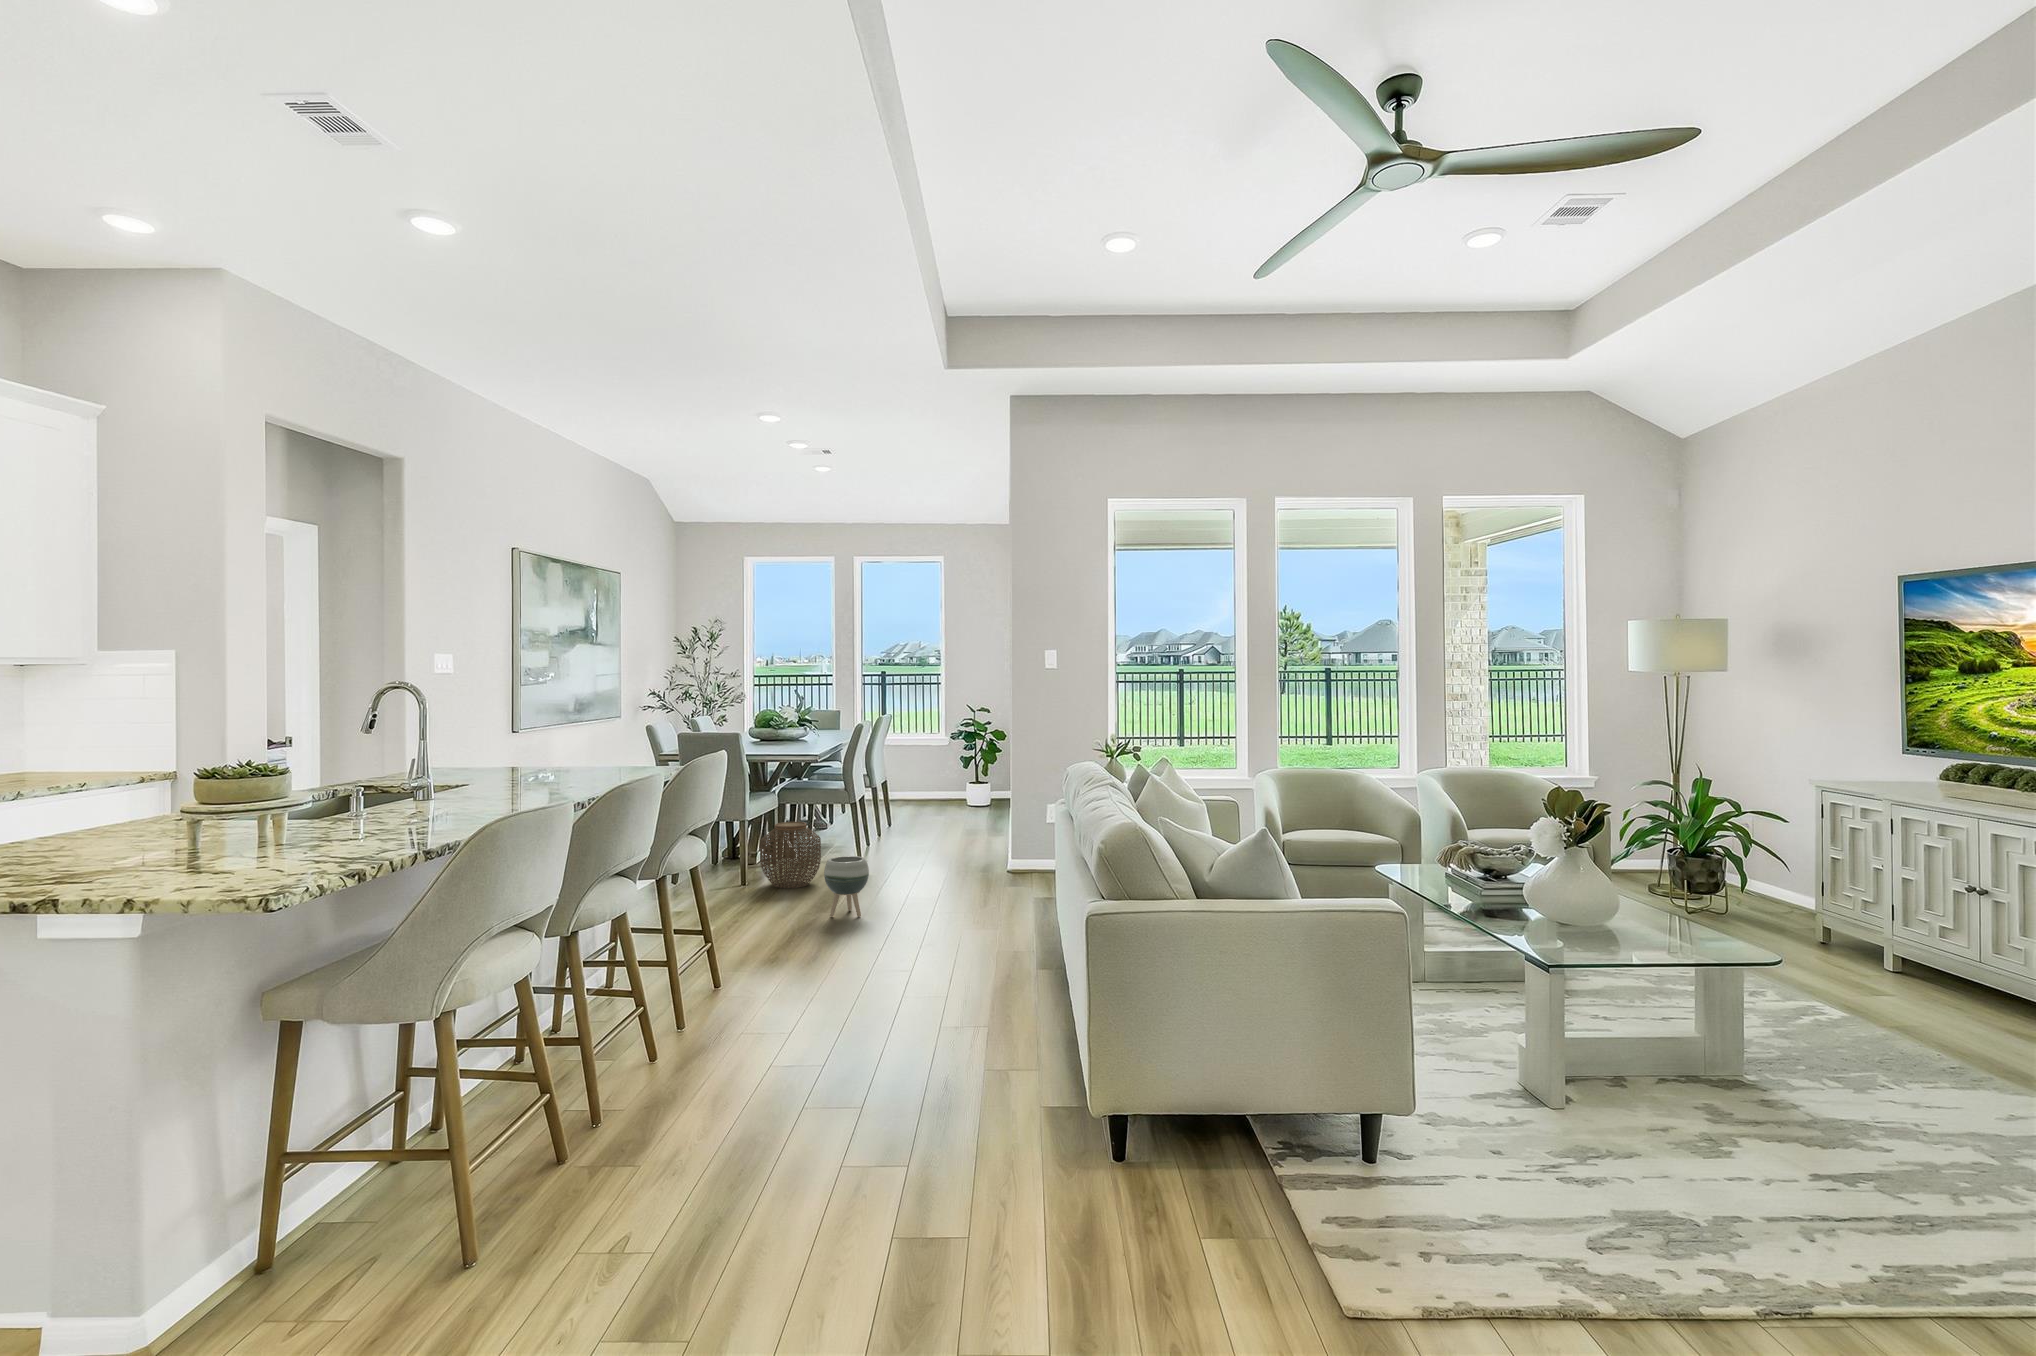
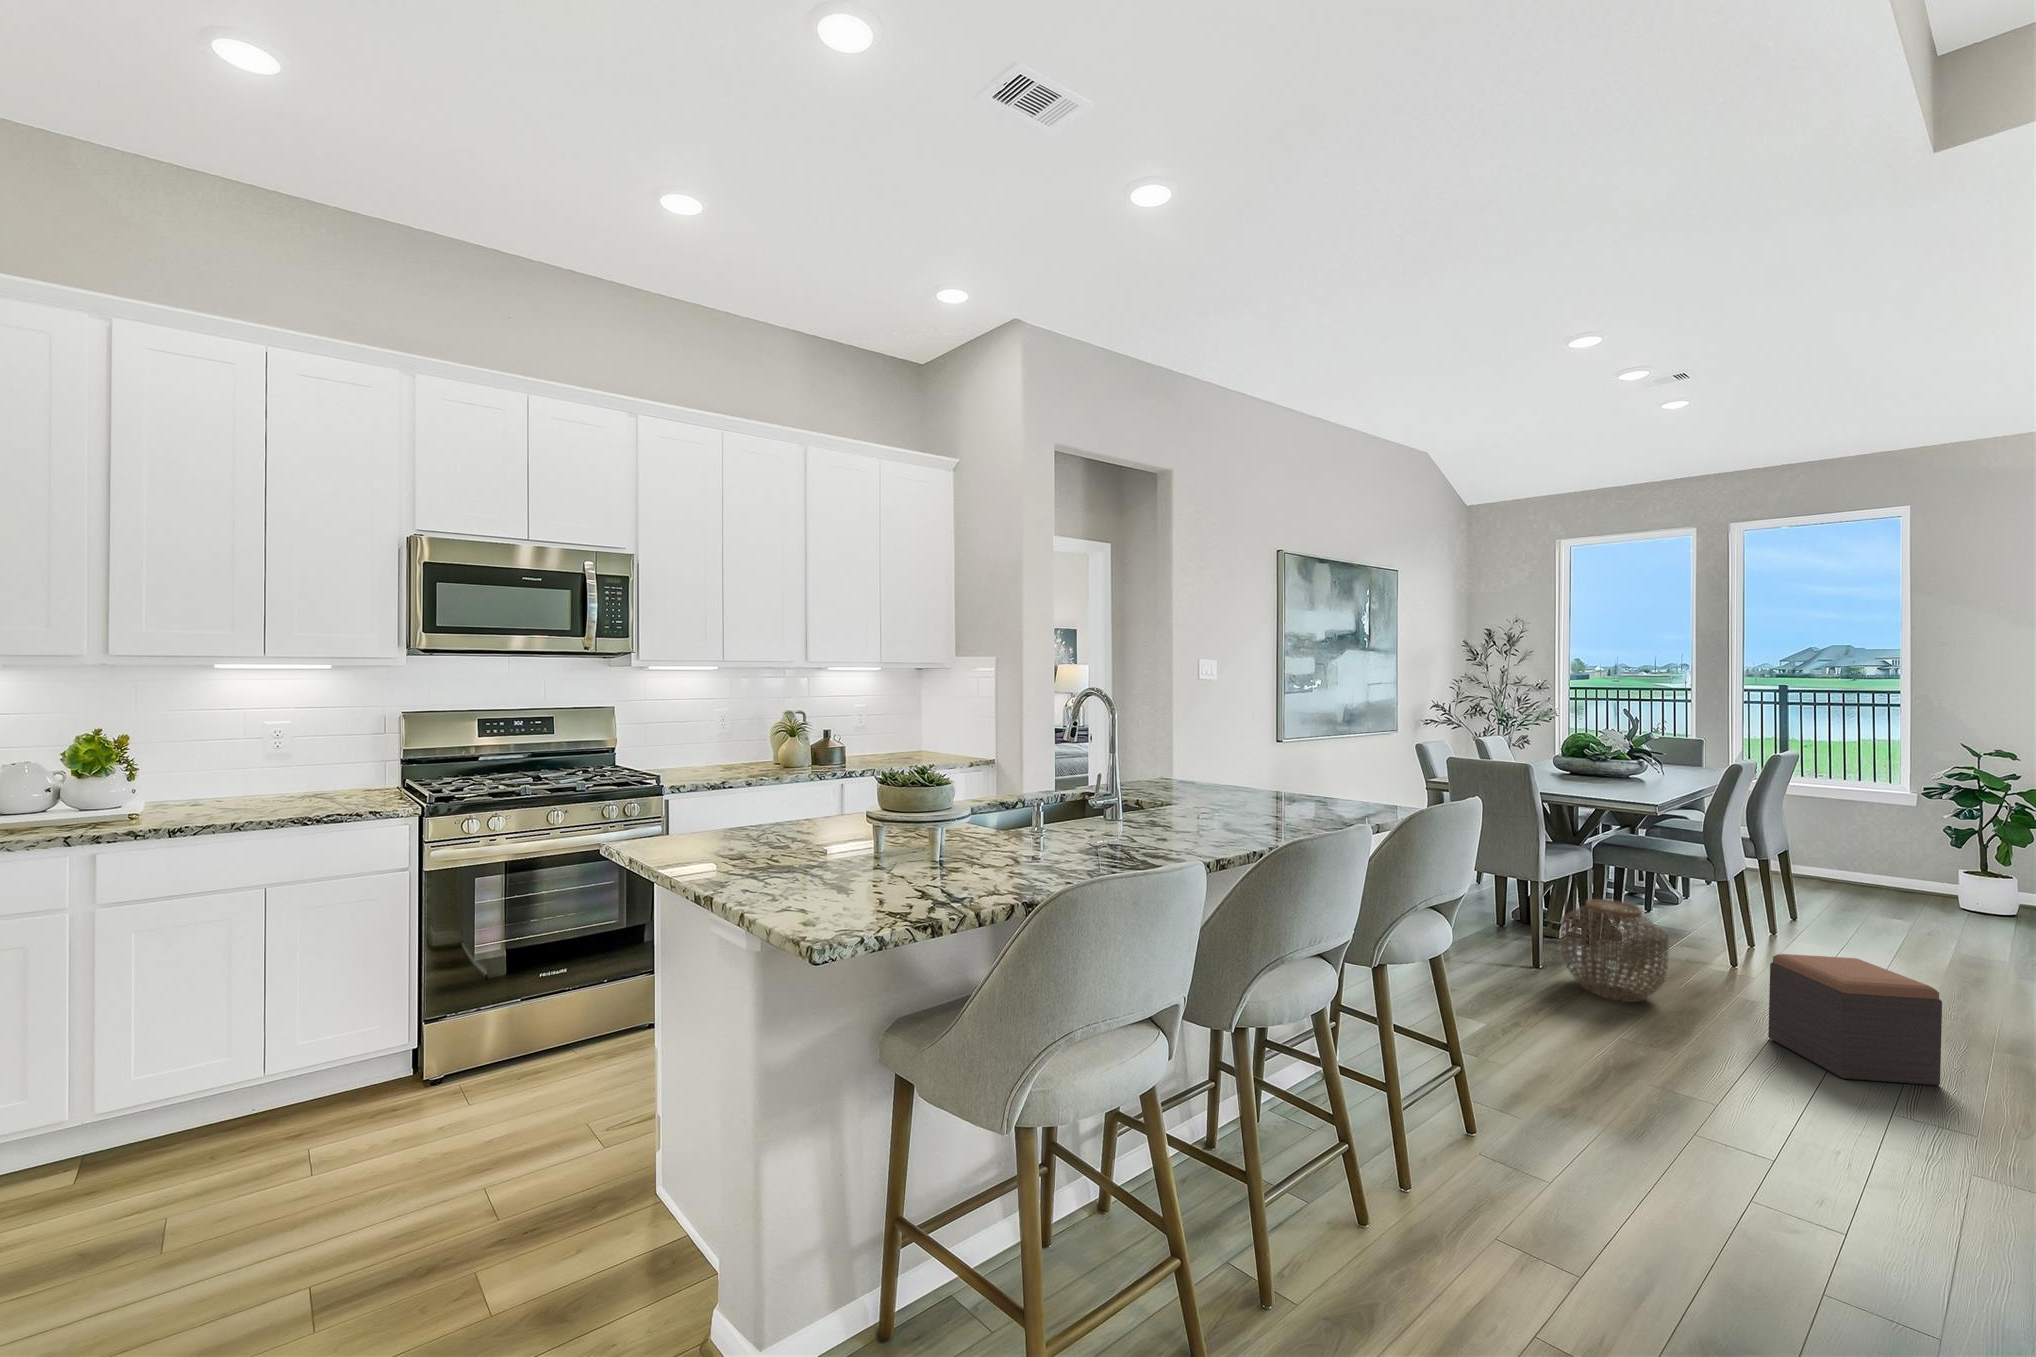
footstool: none [869,827,937,893] -> present [1768,954,1942,1086]
planter: present [824,856,869,917] -> none [1679,995,1780,1117]

